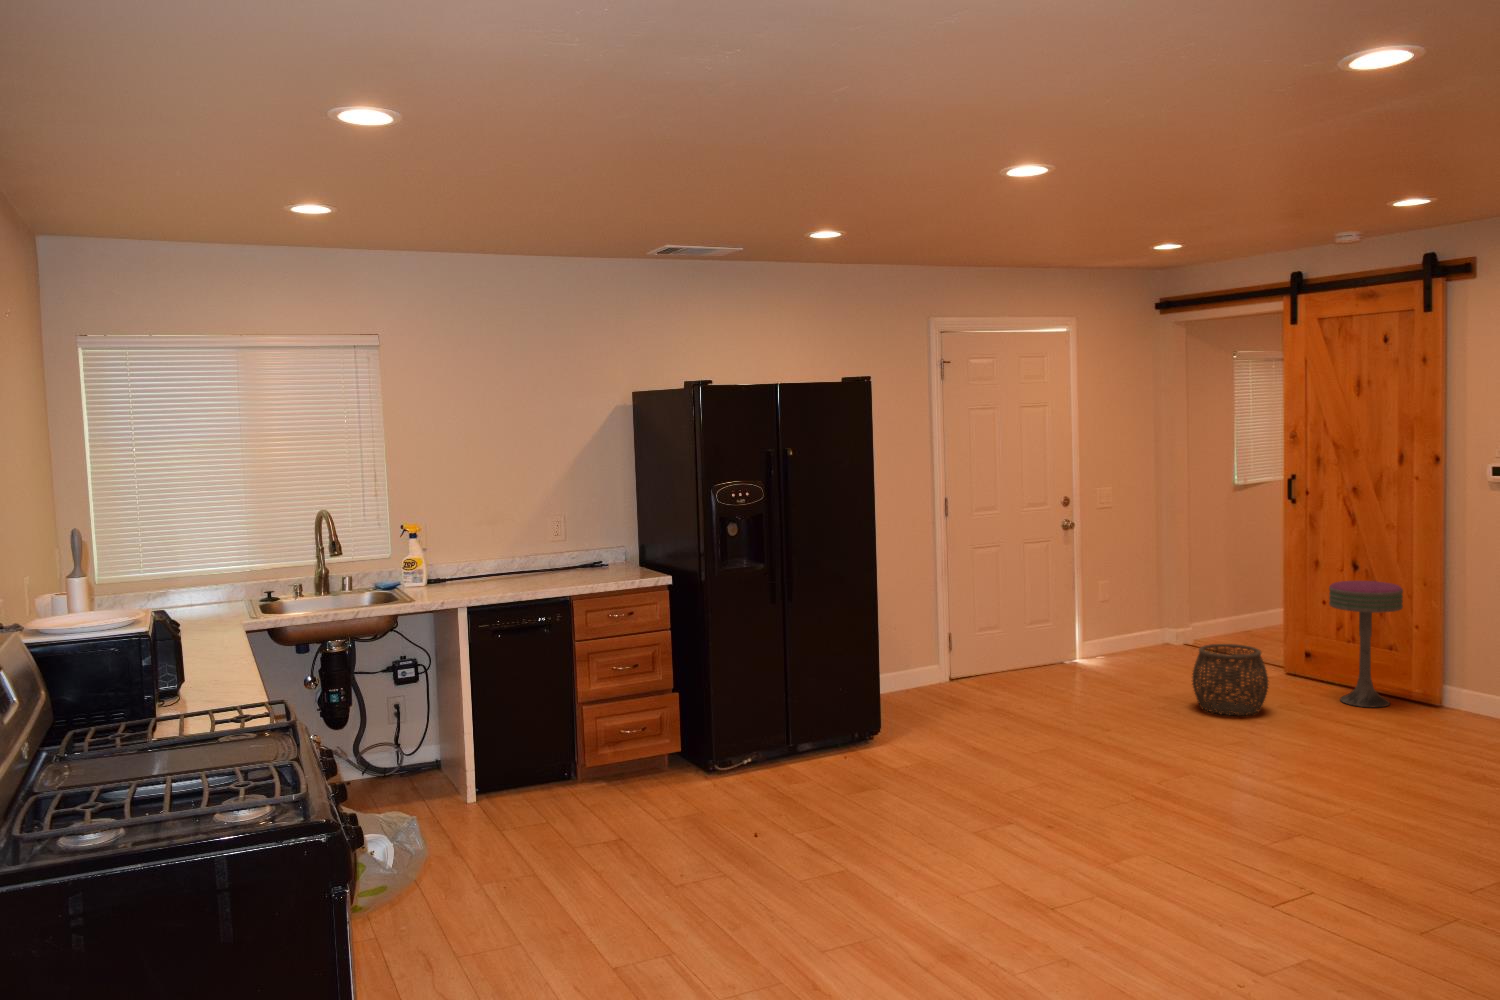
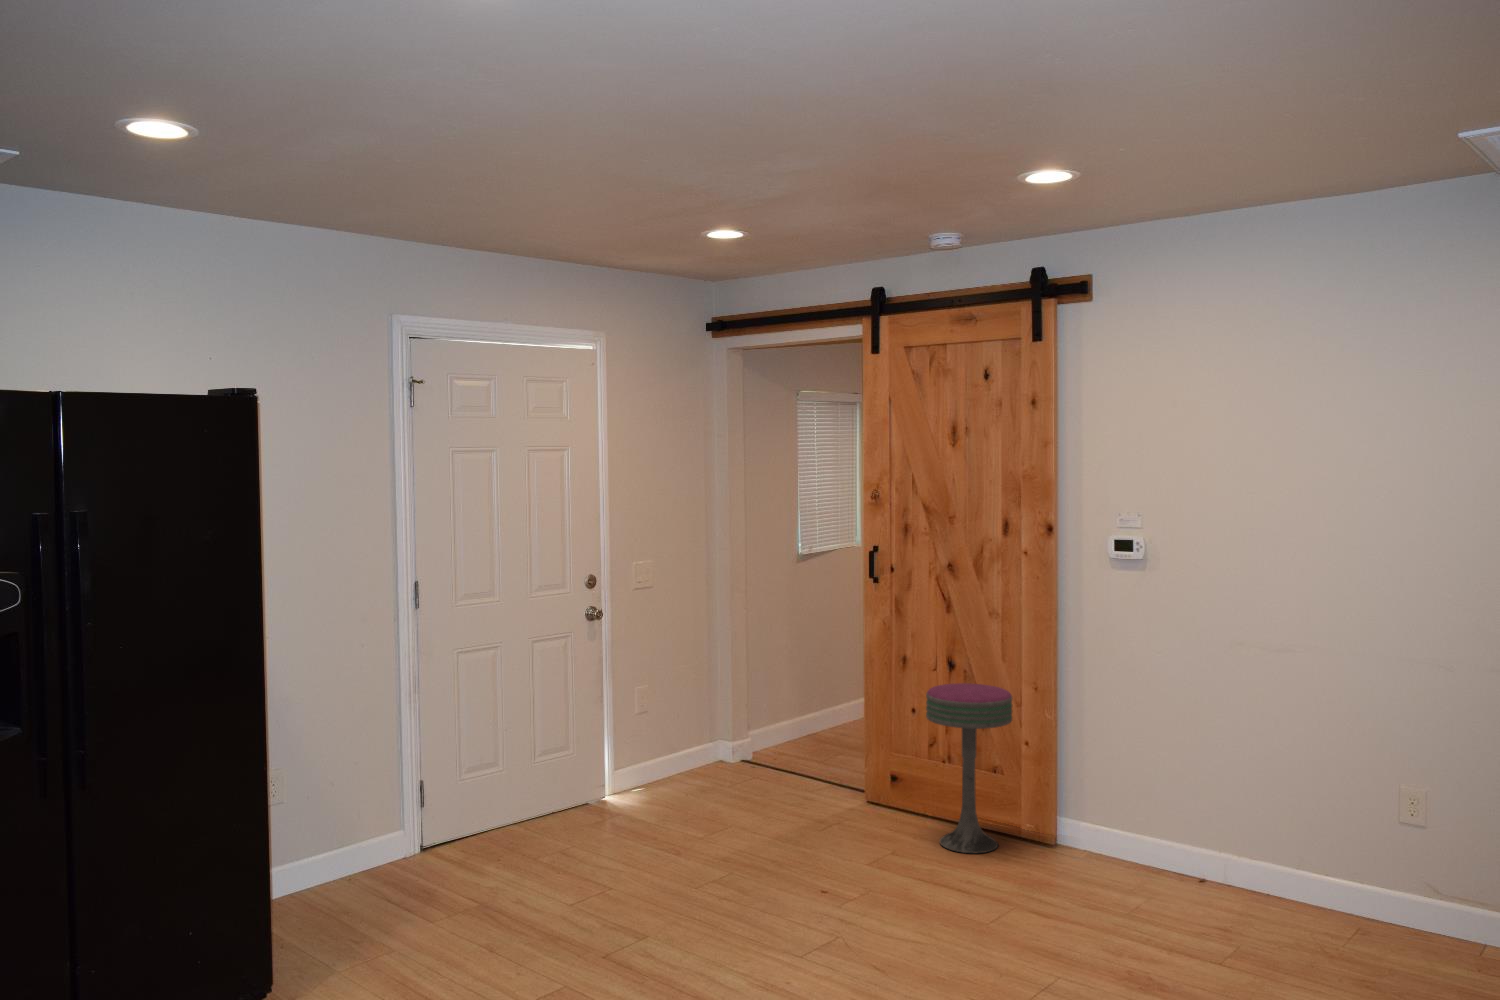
woven basket: present [1192,644,1268,715] -> none [760,779,860,887]

